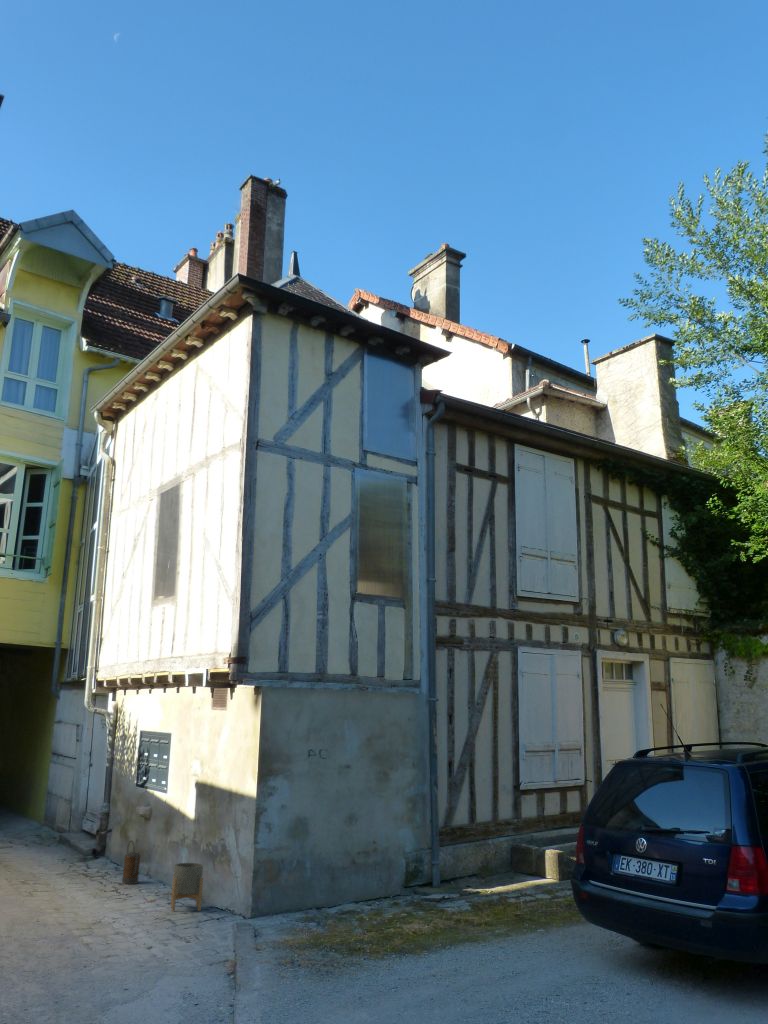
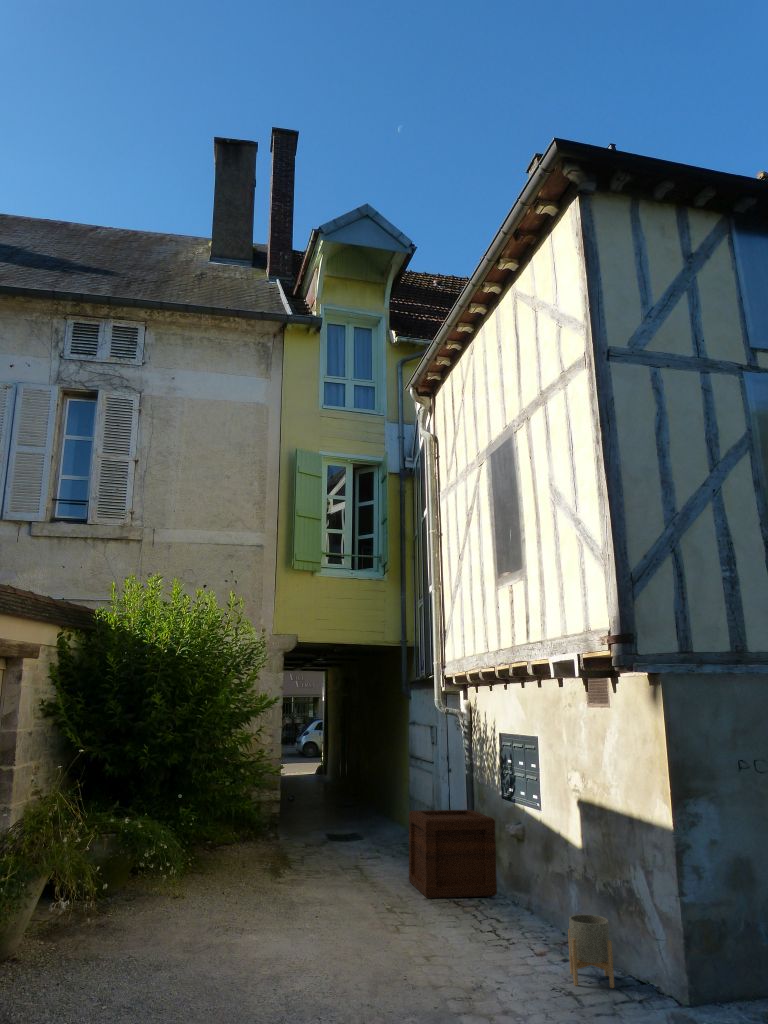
wooden crate: none [42,797,128,870] -> present [409,810,497,899]
watering can: present [122,841,140,884] -> none [500,870,520,927]

